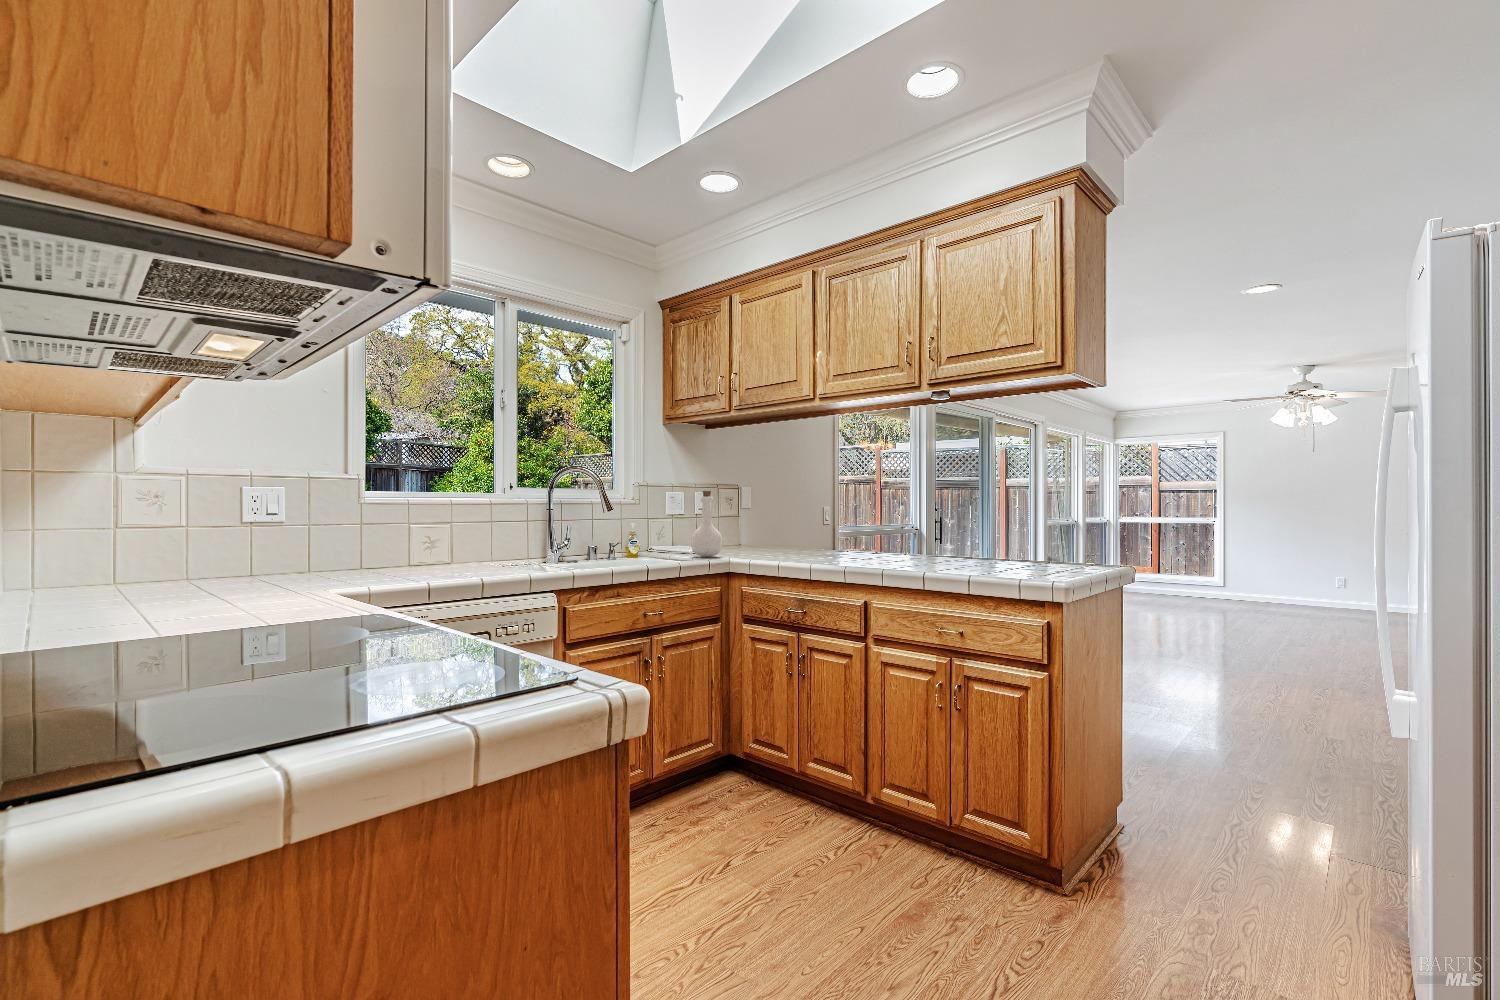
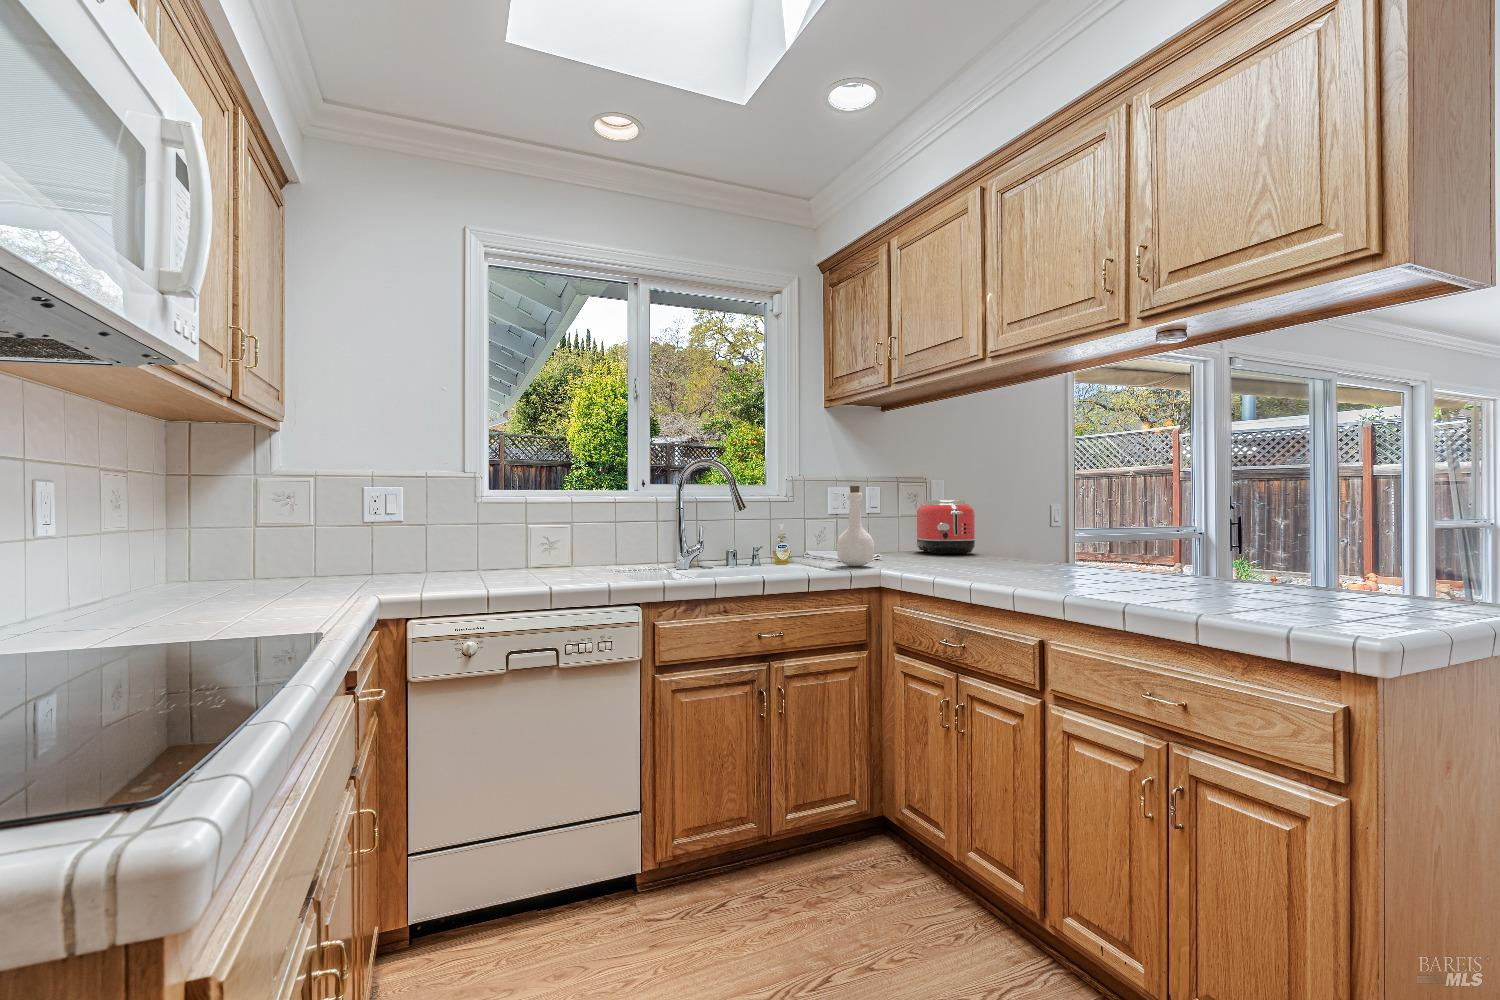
toaster: none [729,503,780,548] -> present [916,500,976,555]

